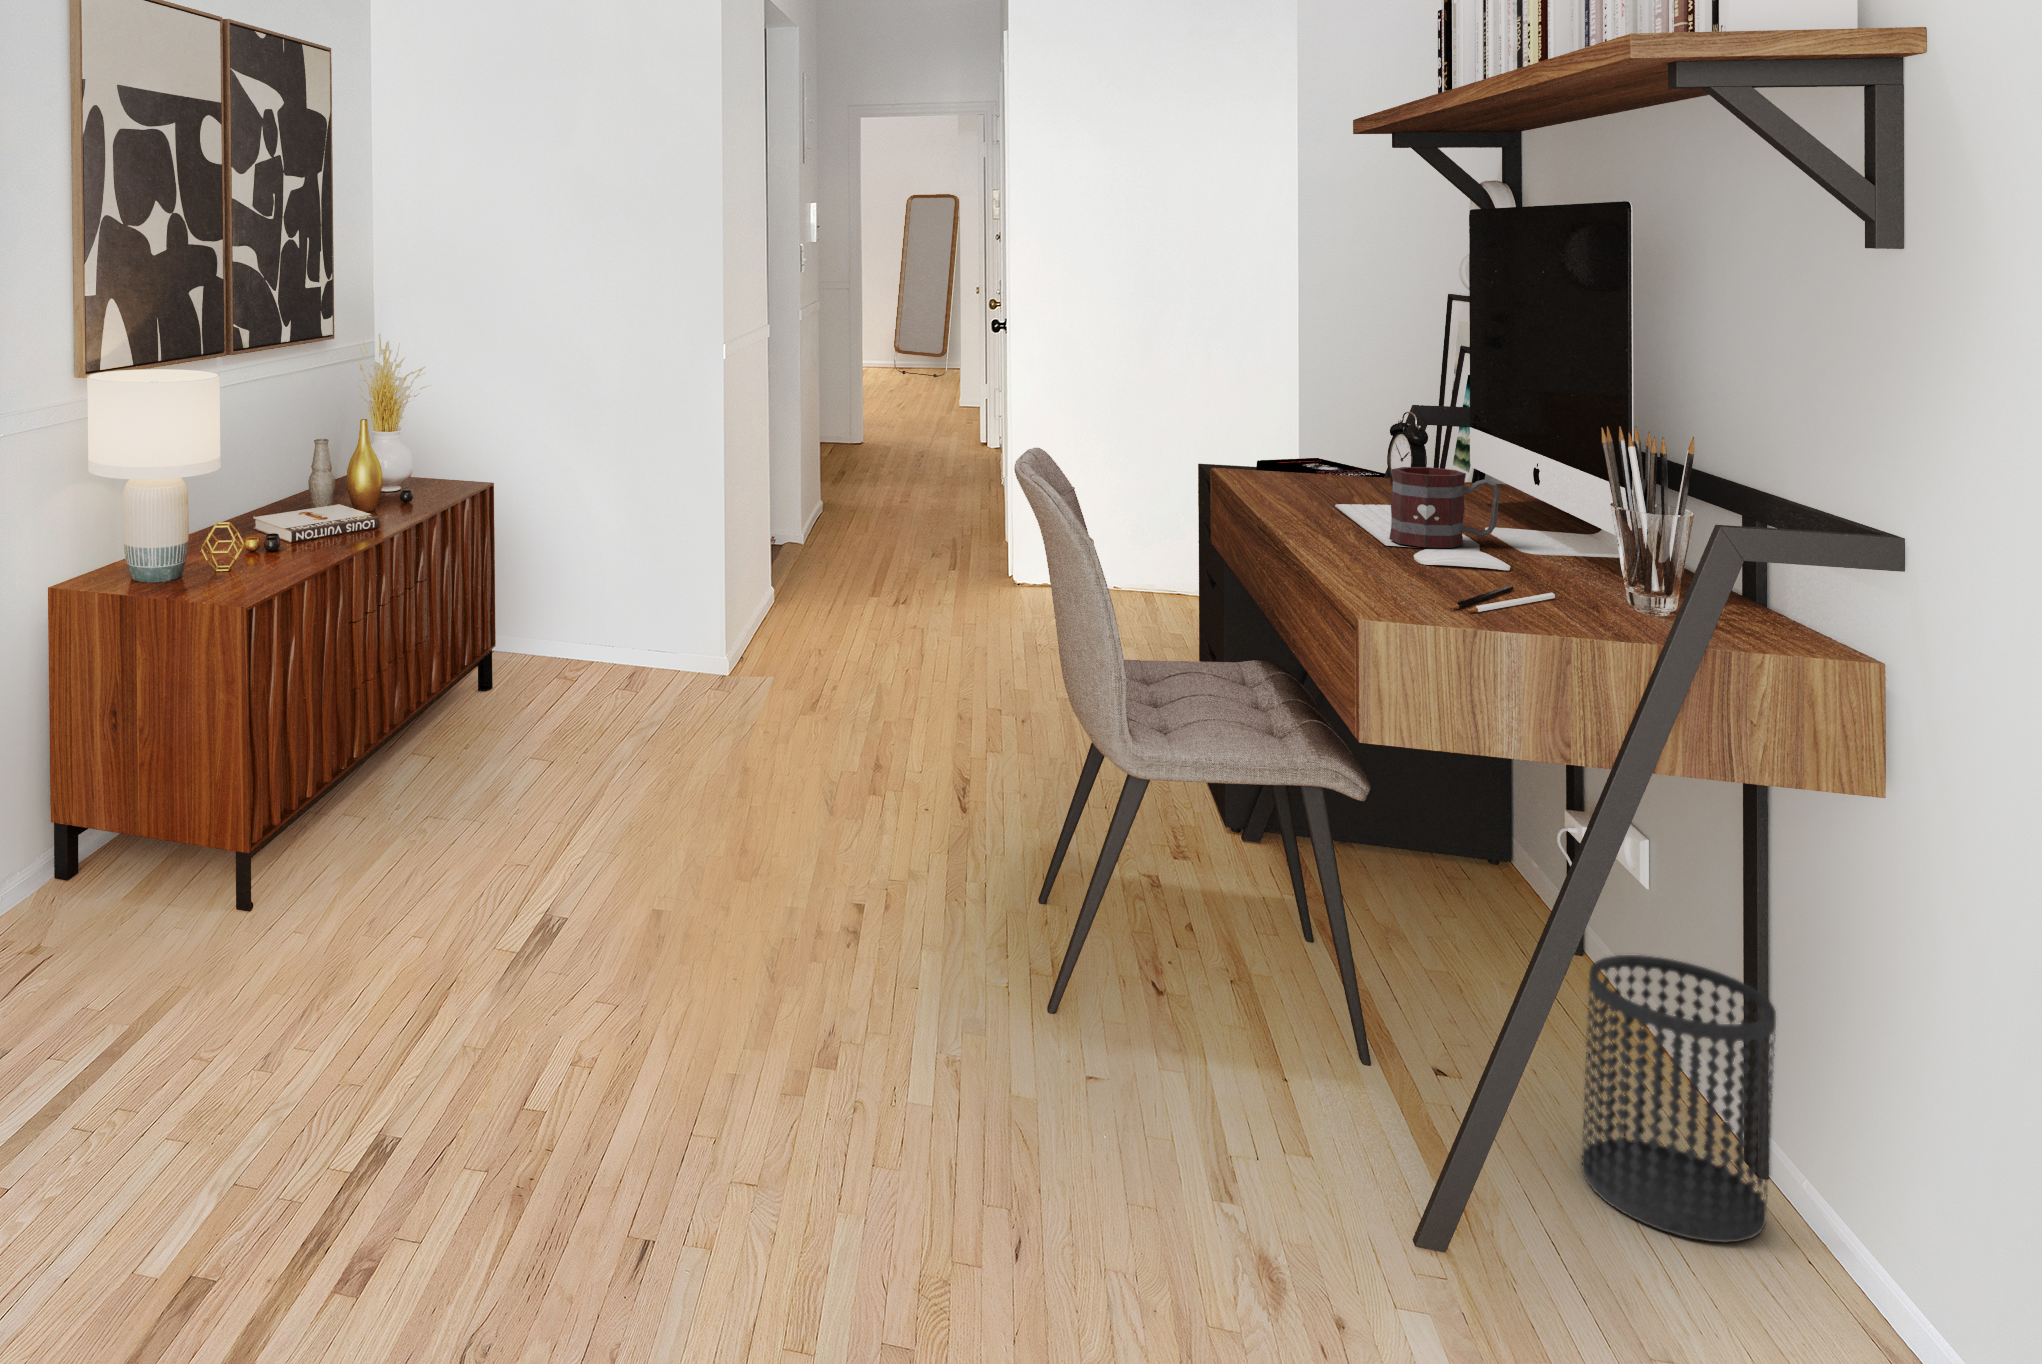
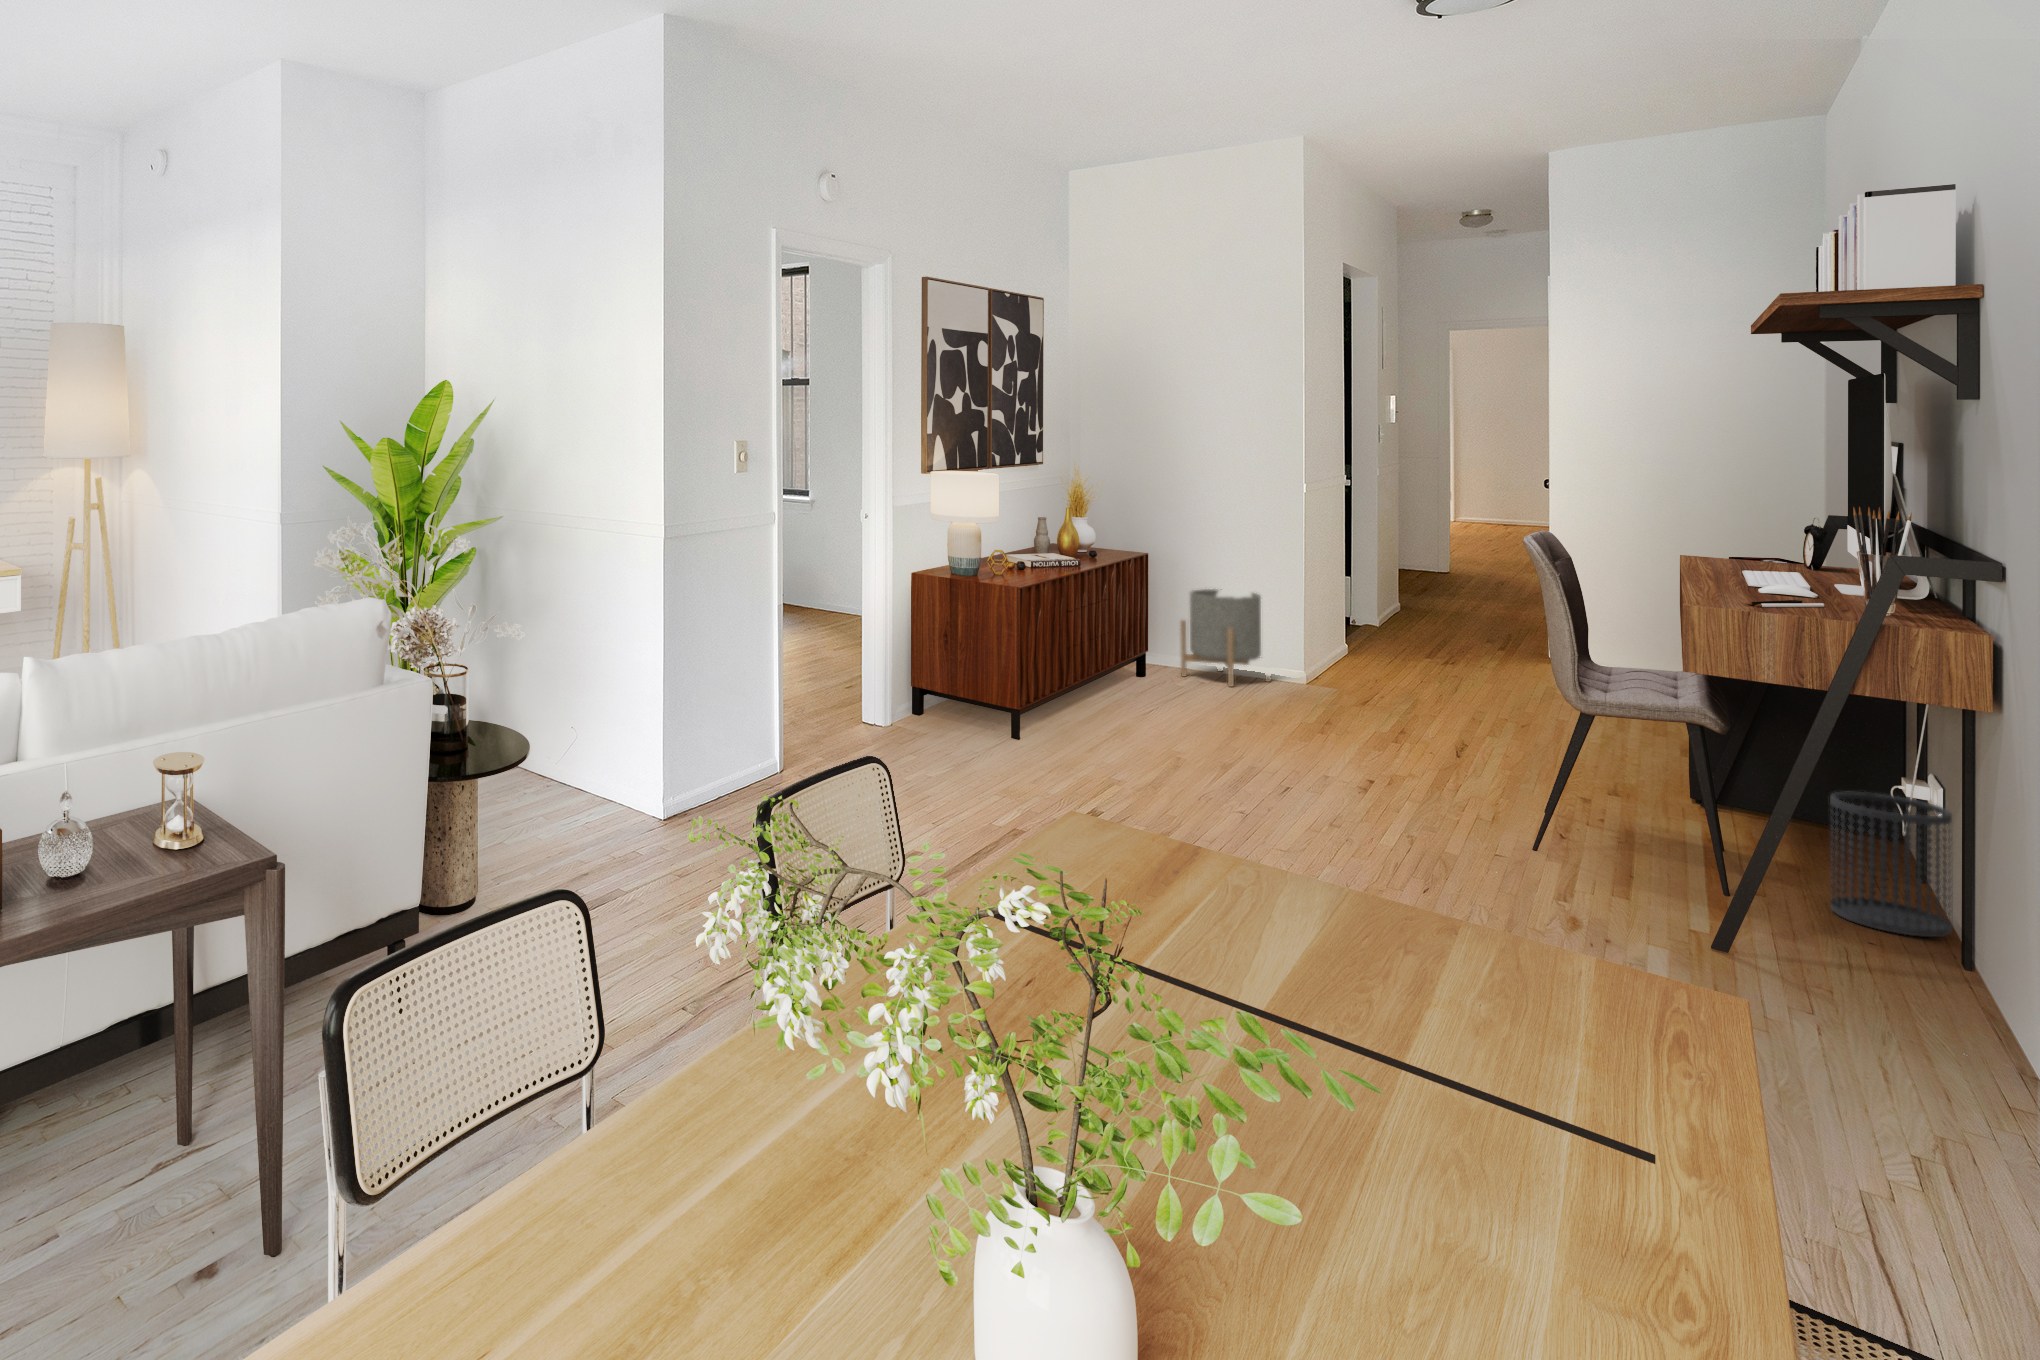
mug: present [1389,467,1500,548] -> none [1735,530,1810,574]
planter: none [545,540,673,705] -> present [1180,589,1271,686]

